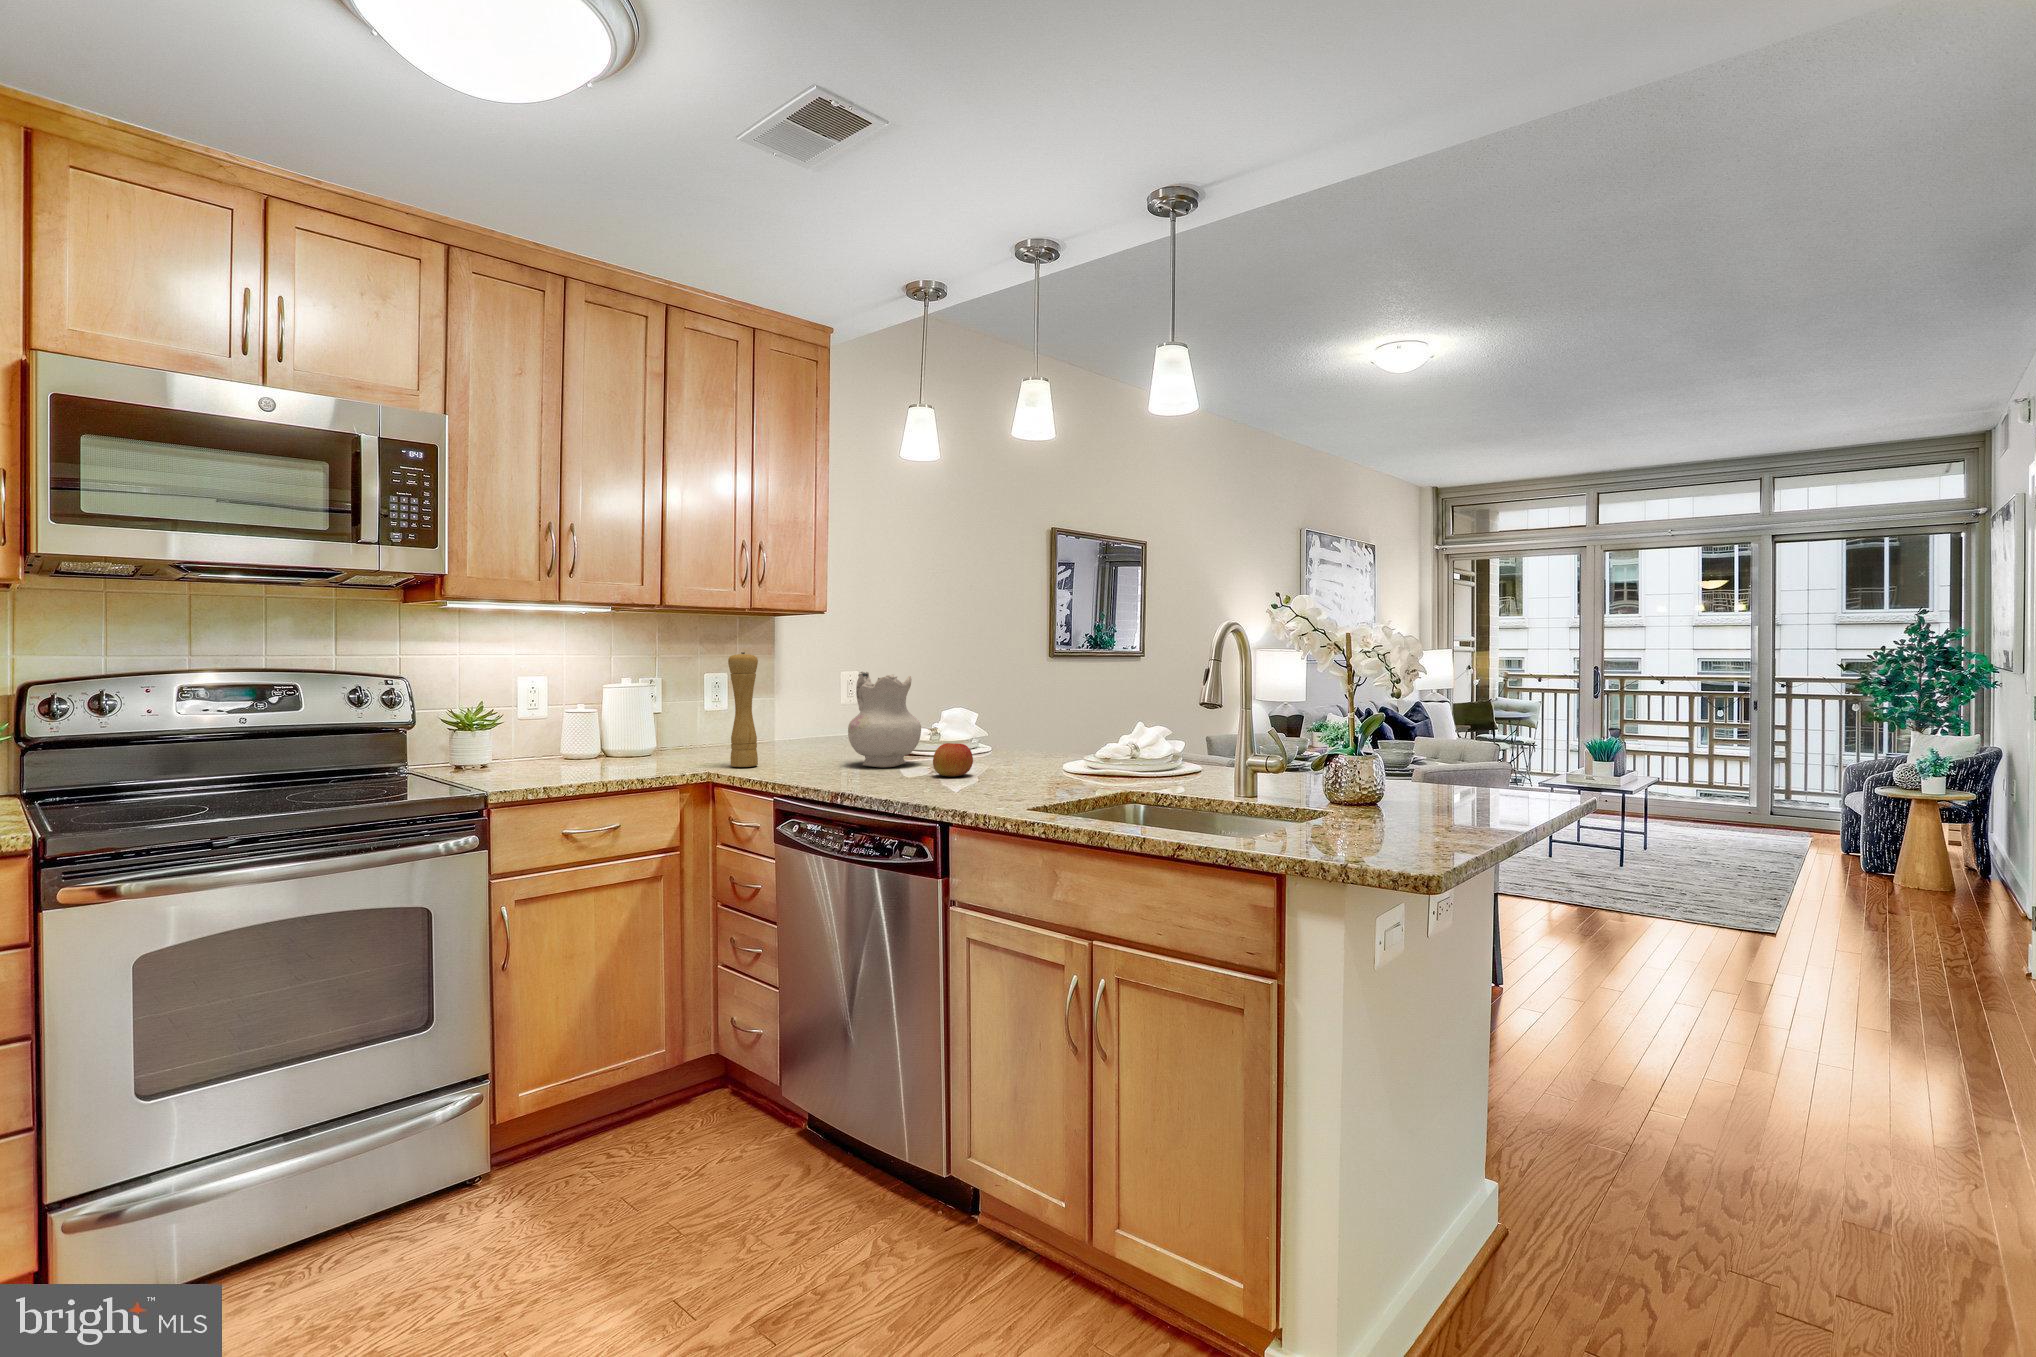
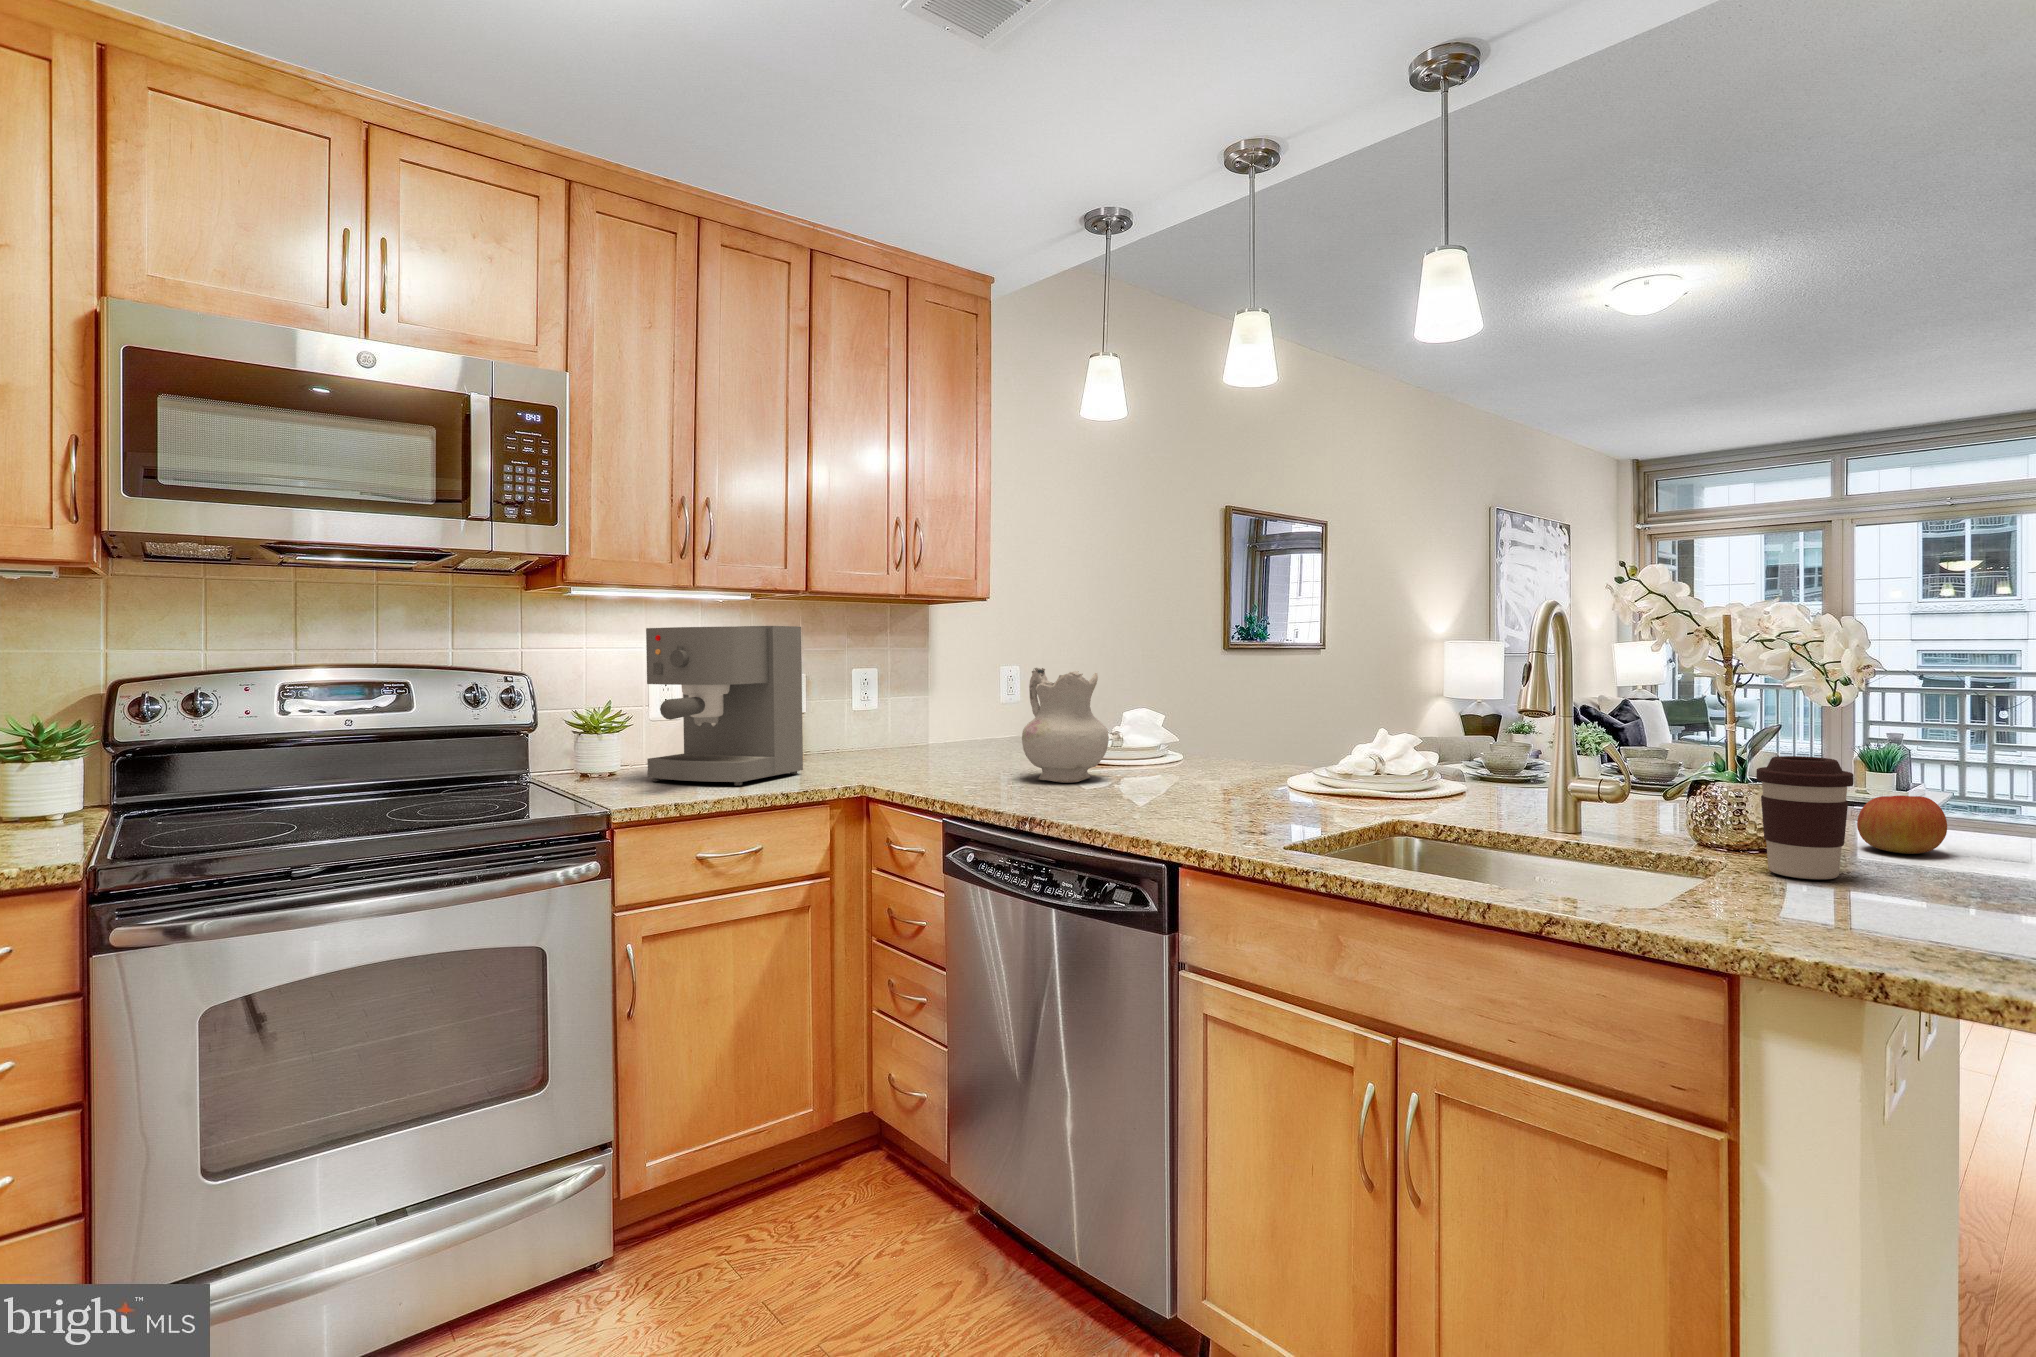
coffee maker: none [517,636,659,773] -> present [646,626,803,785]
pepper mill: present [728,652,758,767] -> none [883,645,917,780]
coffee cup: none [1344,734,1400,819] -> present [1756,756,1854,879]
apple: present [933,743,973,776] -> present [1857,796,1947,854]

